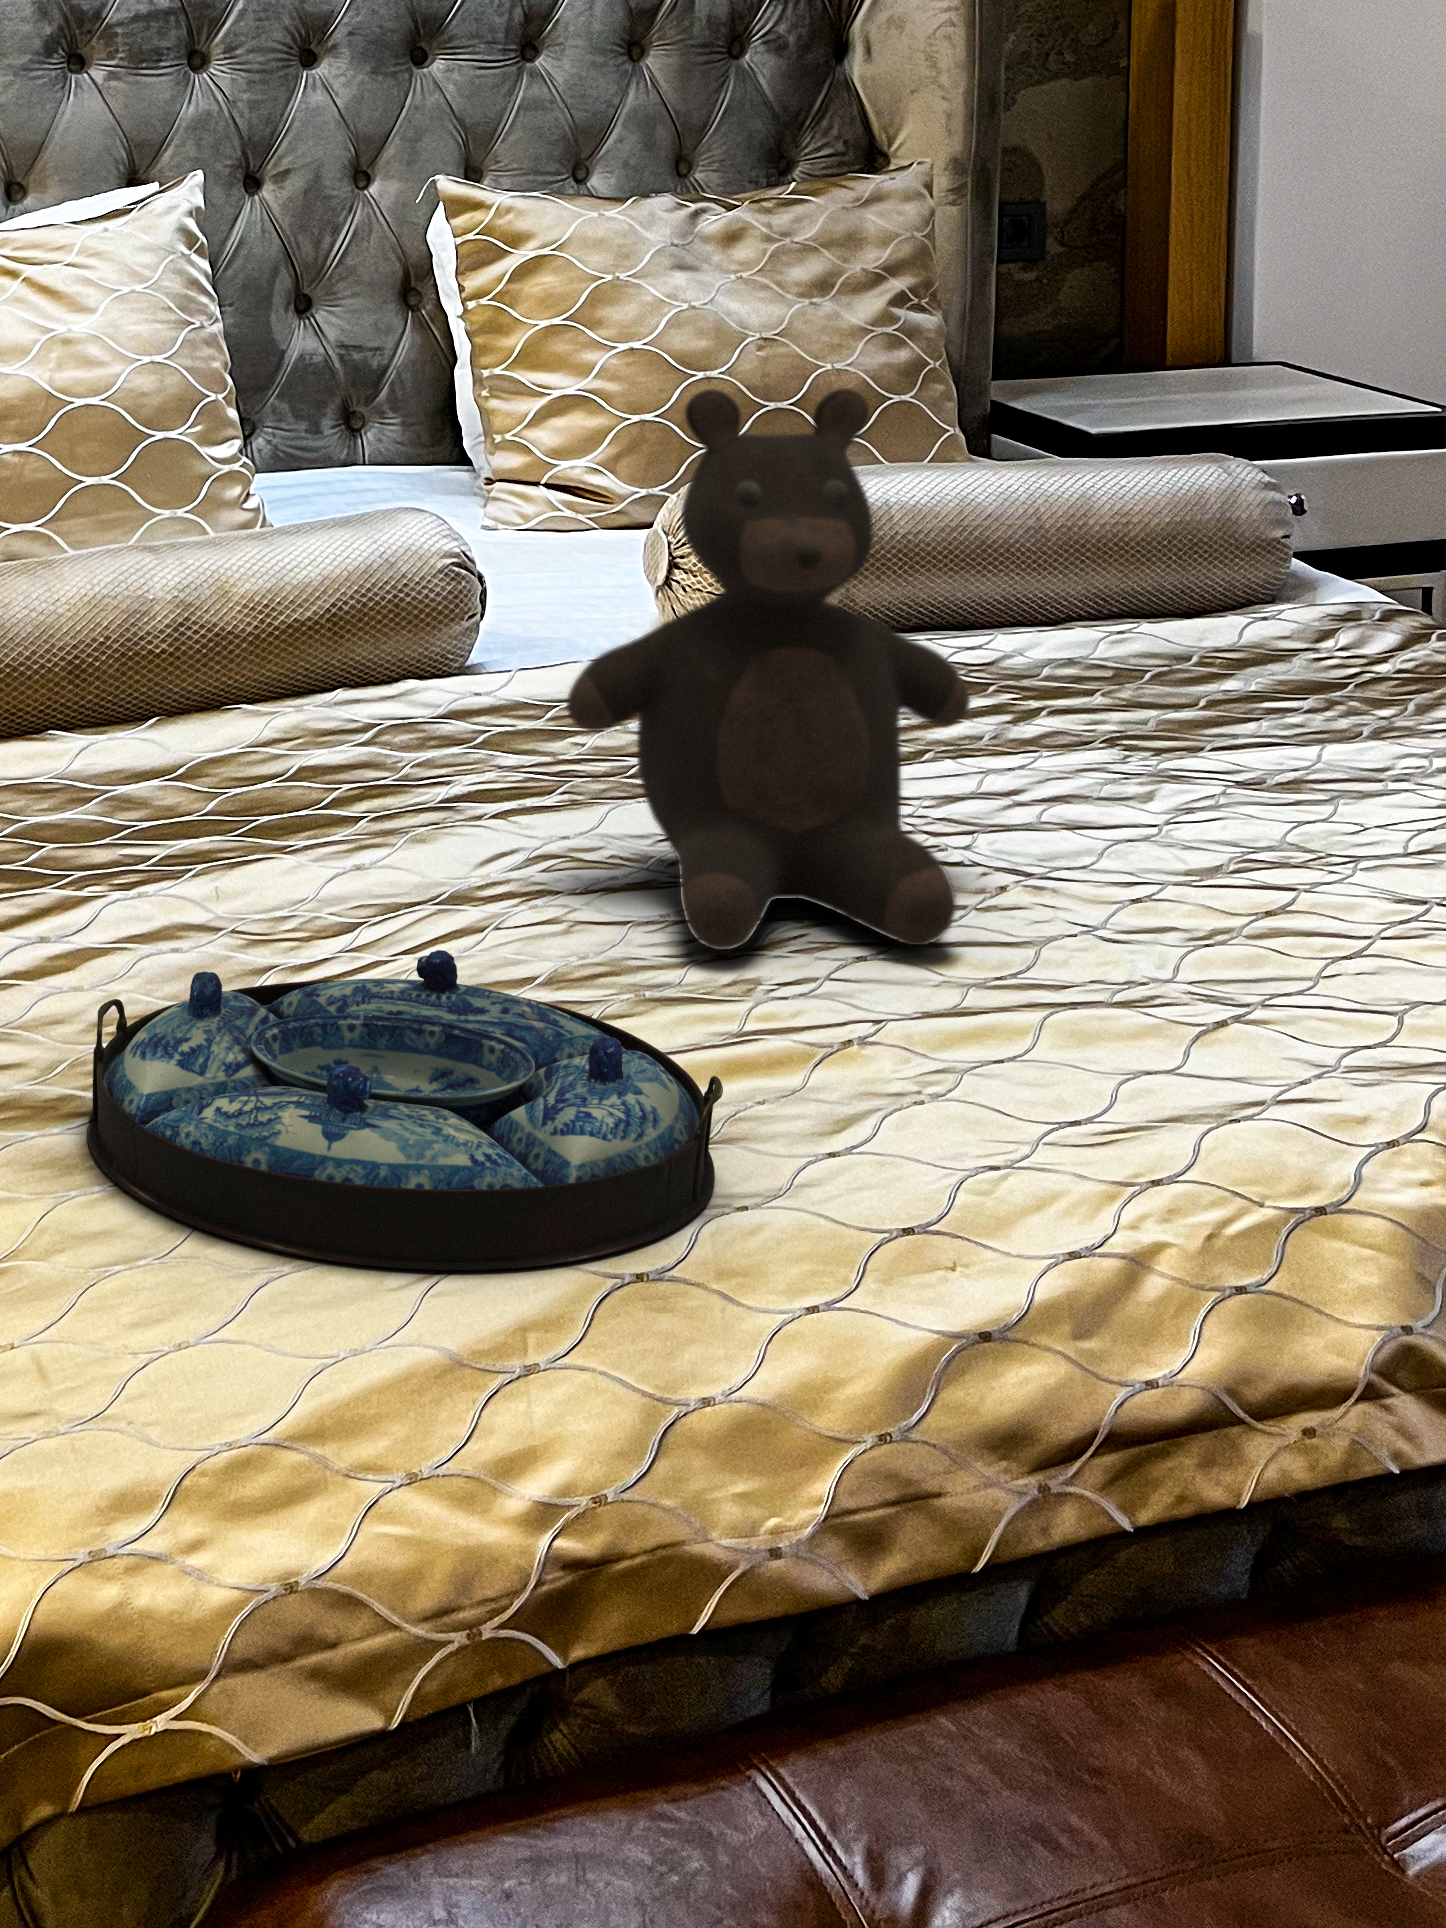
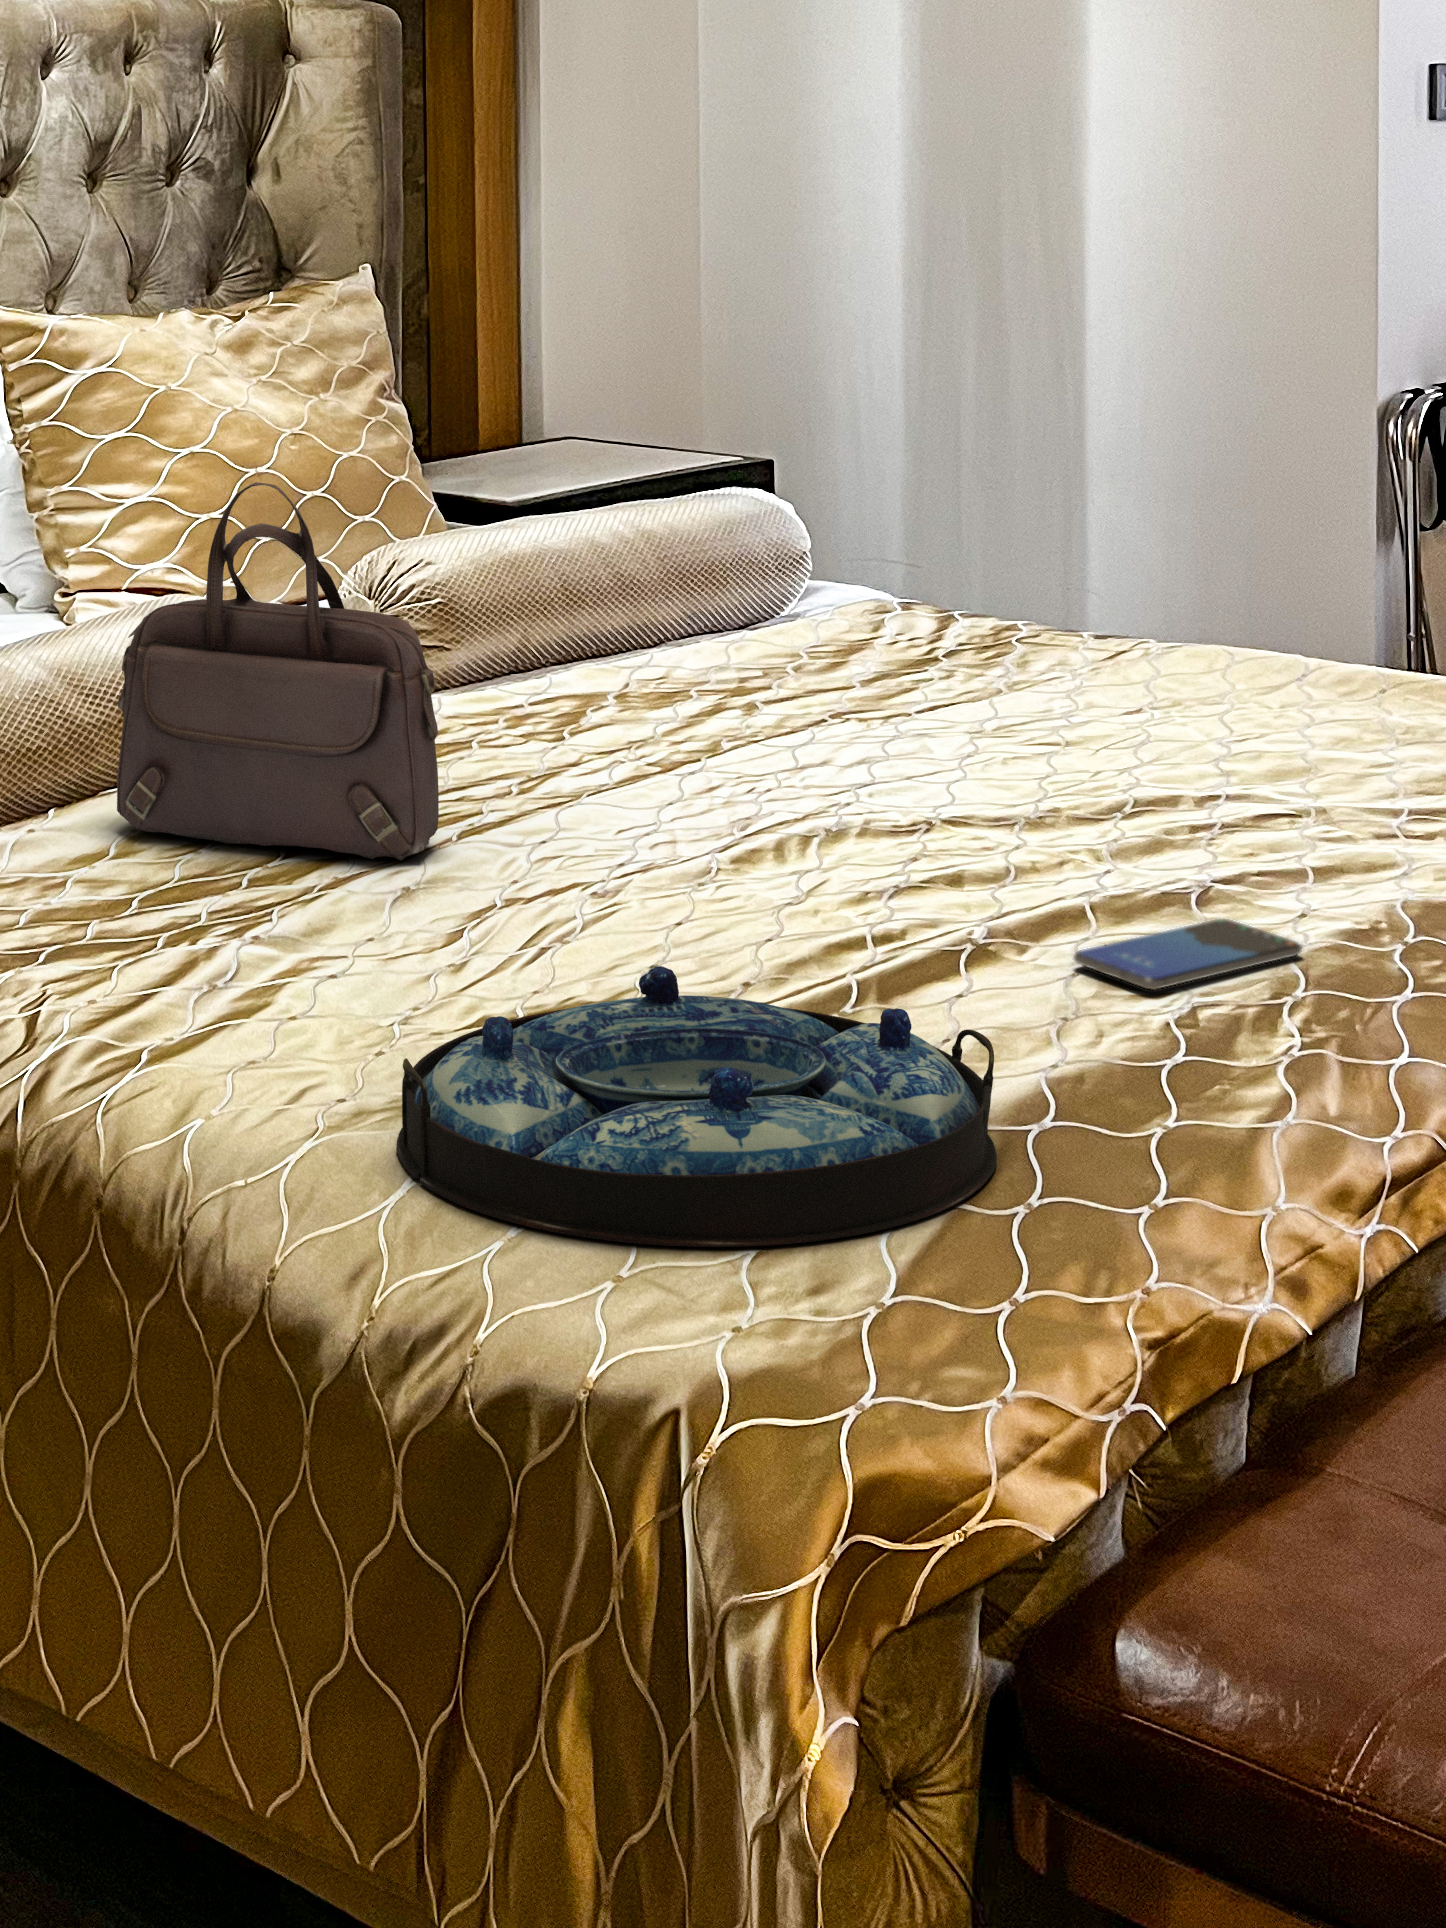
teddy bear: present [567,388,970,950] -> none [532,434,915,946]
handbag: none [273,389,563,804] -> present [117,482,439,860]
smartphone: none [1061,1013,1353,1078] -> present [1074,919,1302,989]

